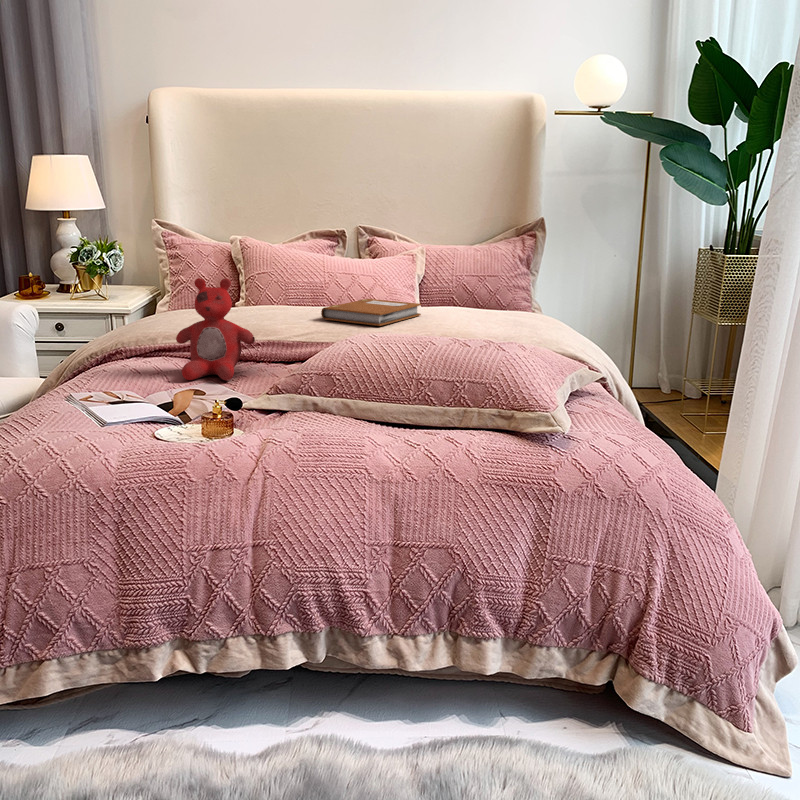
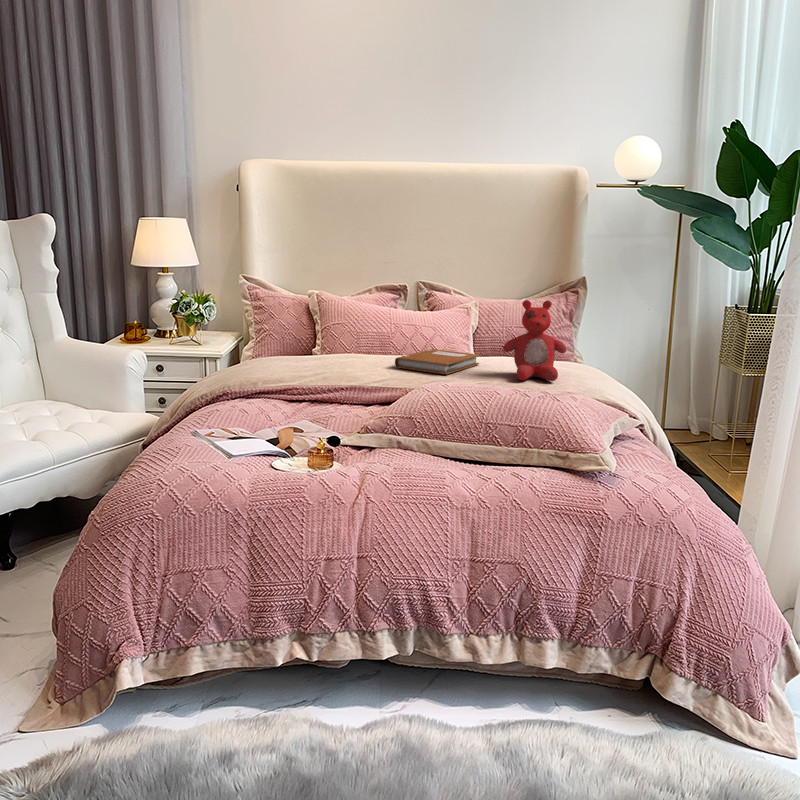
stuffed bear: present [176,278,255,380] -> present [503,300,566,381]

